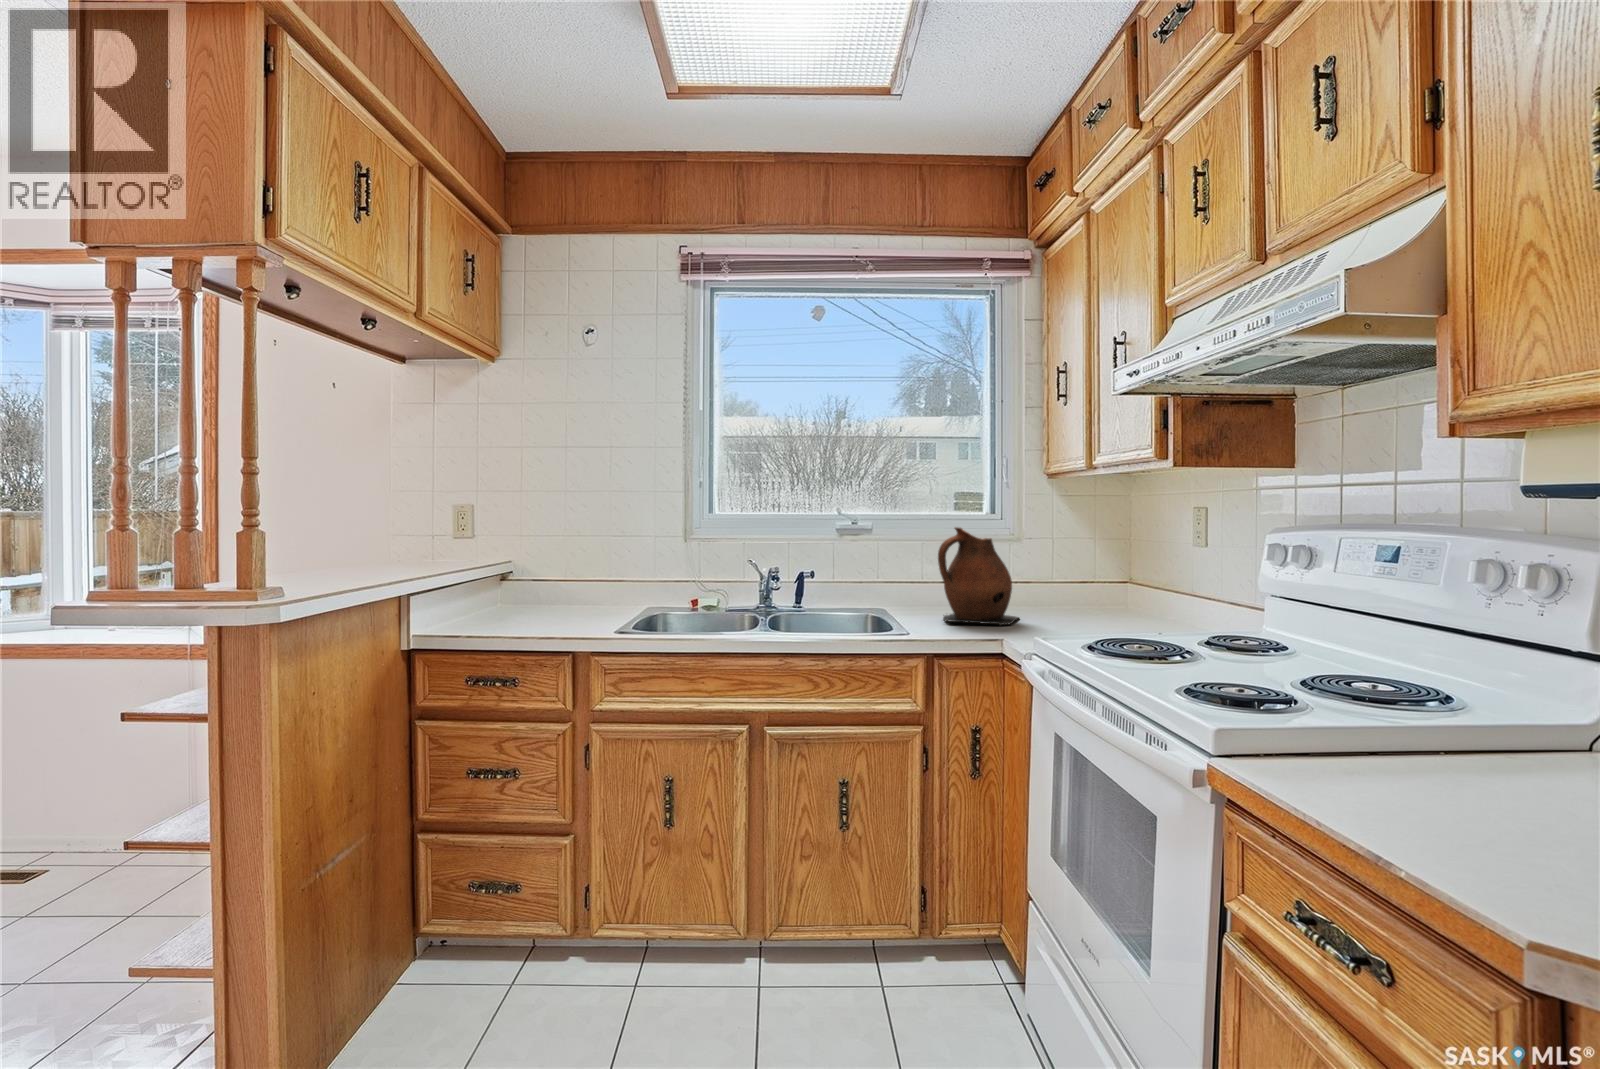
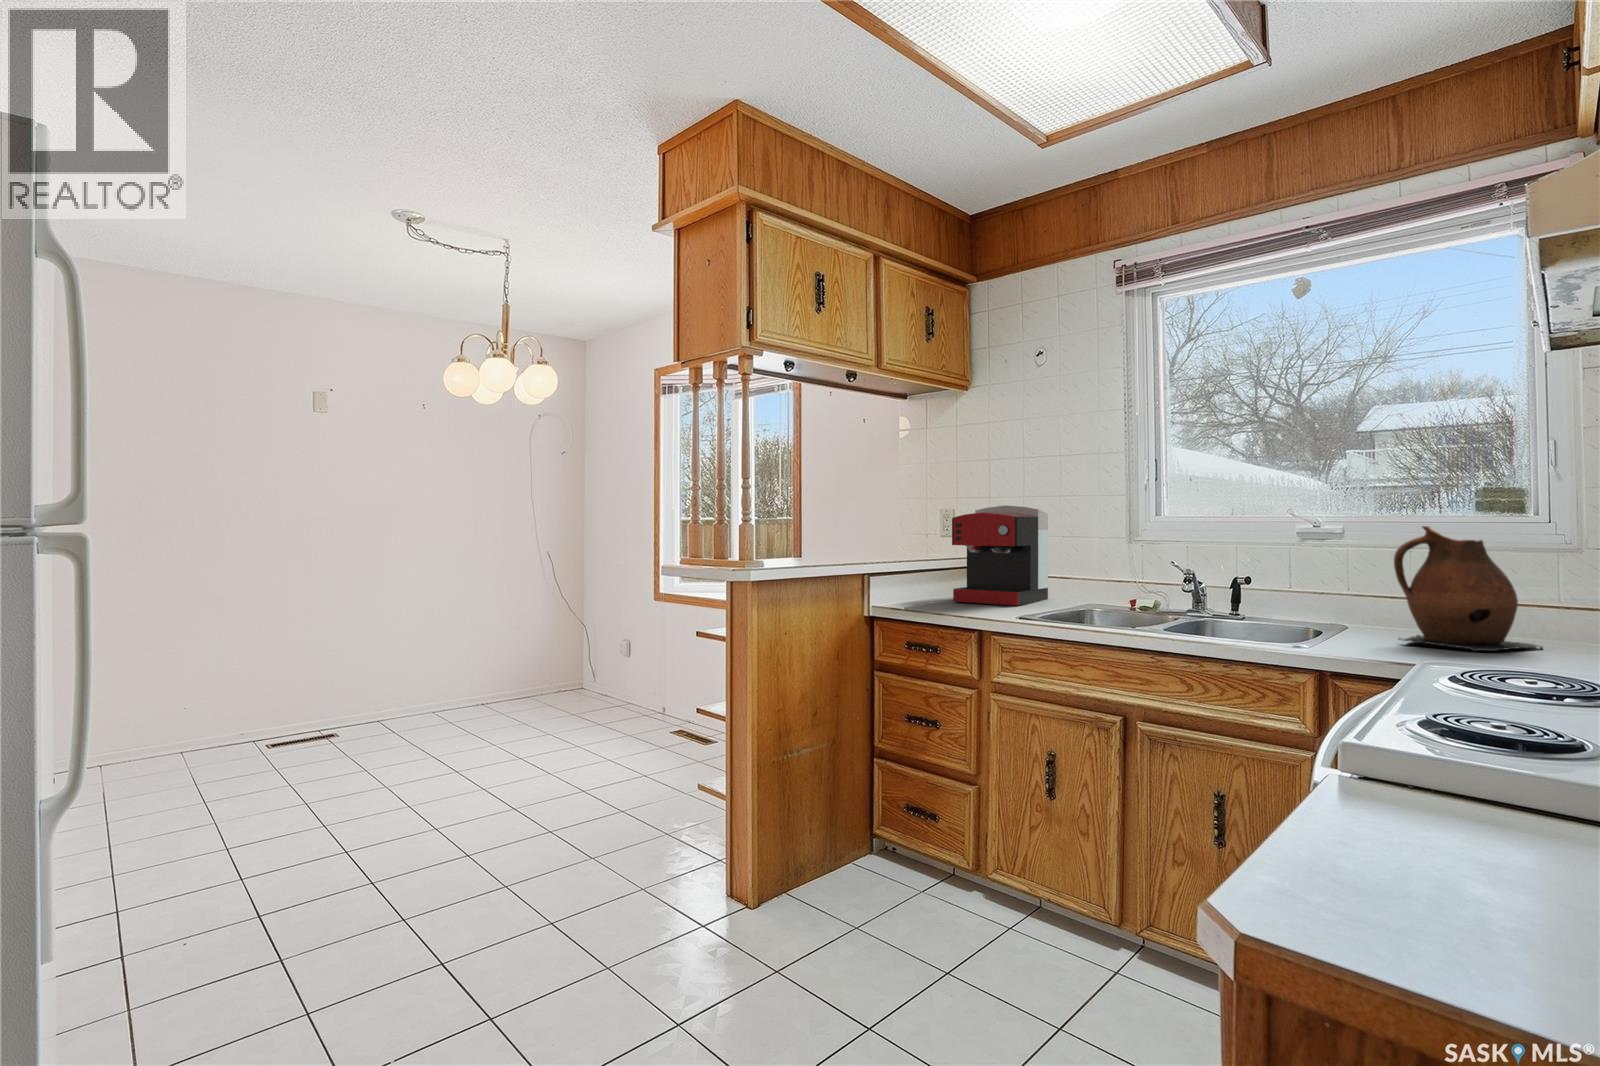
coffee maker: none [501,500,599,617] -> present [952,505,1048,606]

